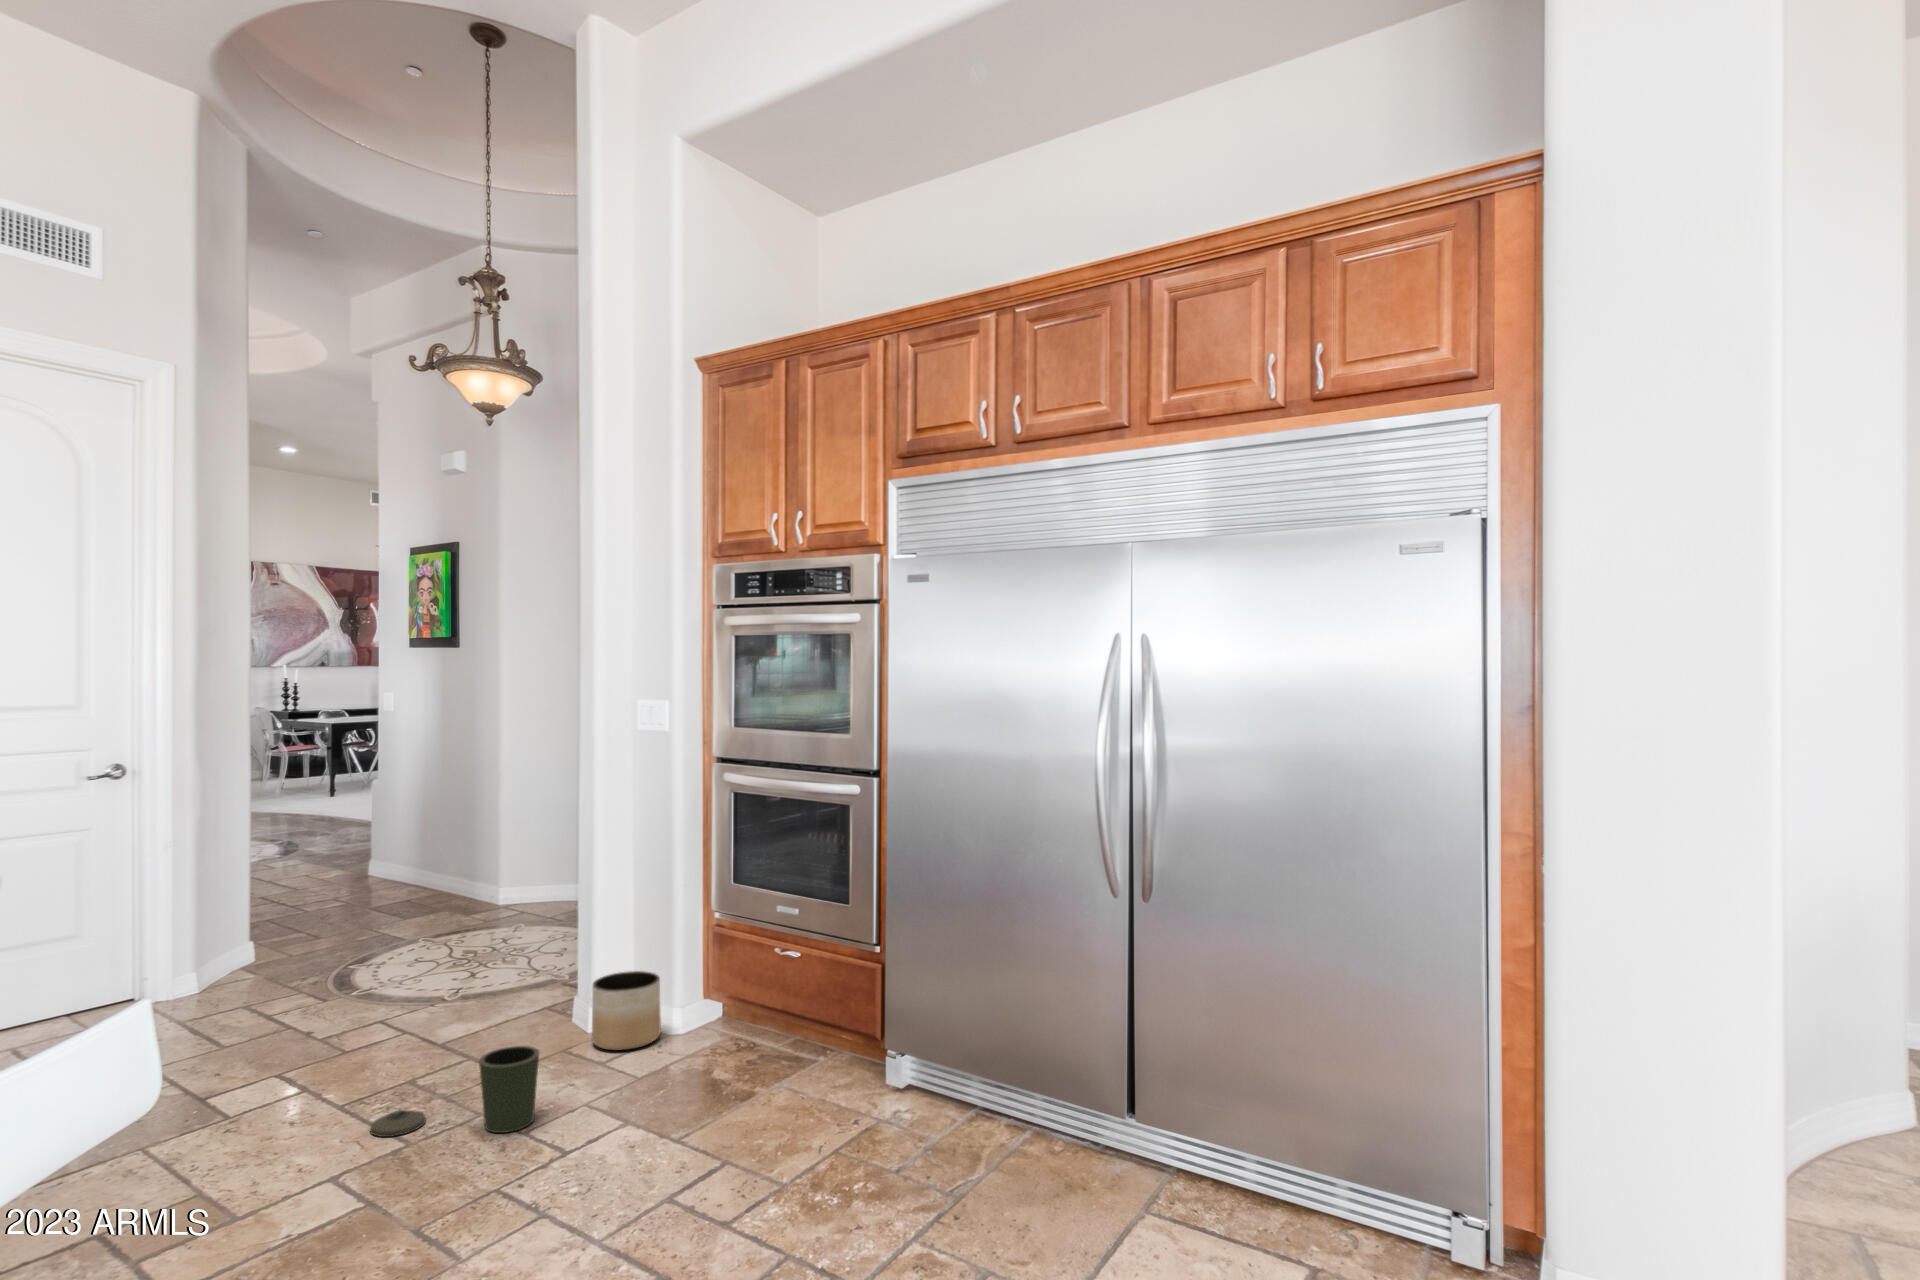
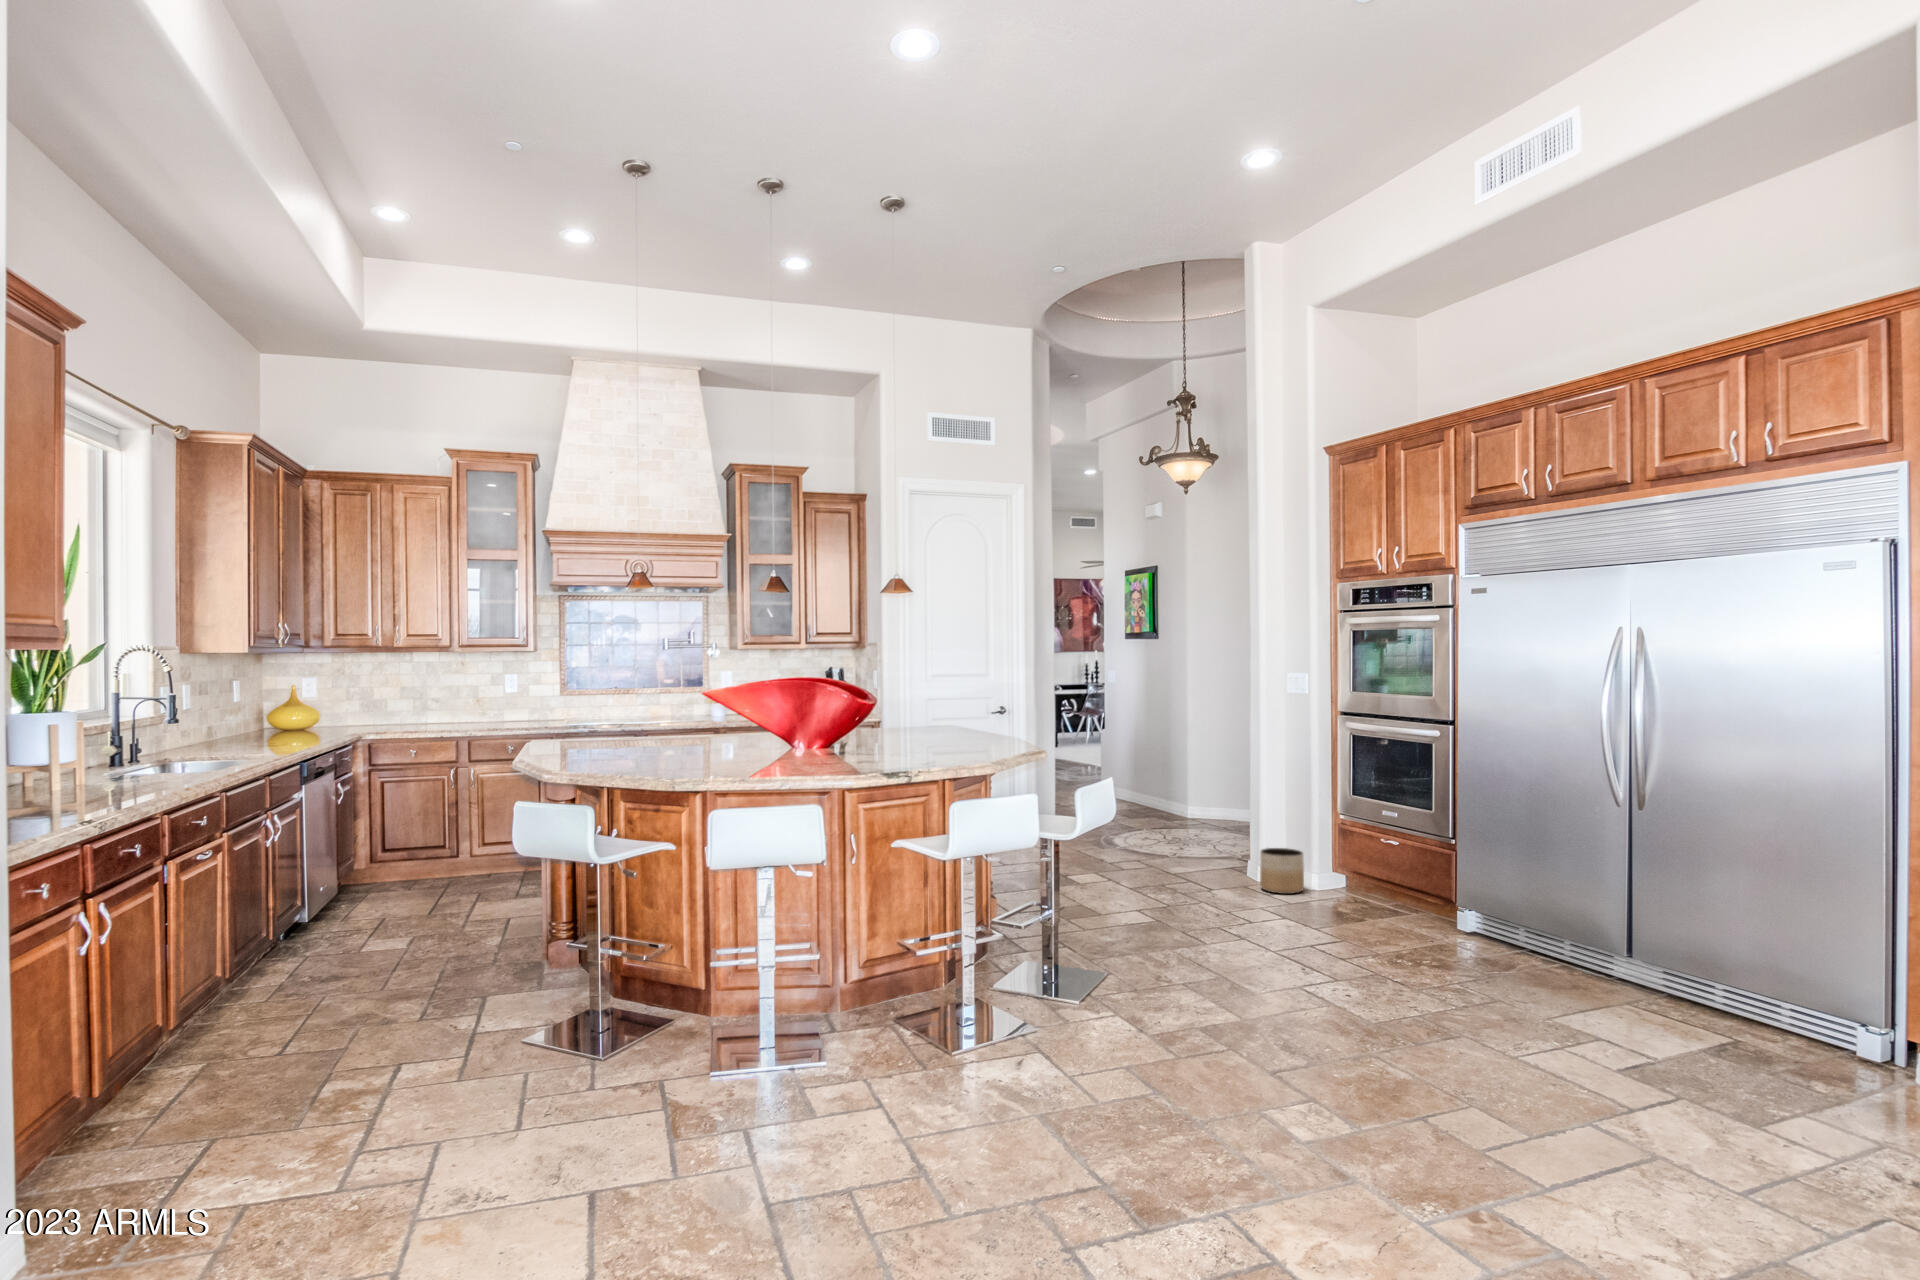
trash can: present [370,1046,539,1137] -> none [1144,871,1233,915]

